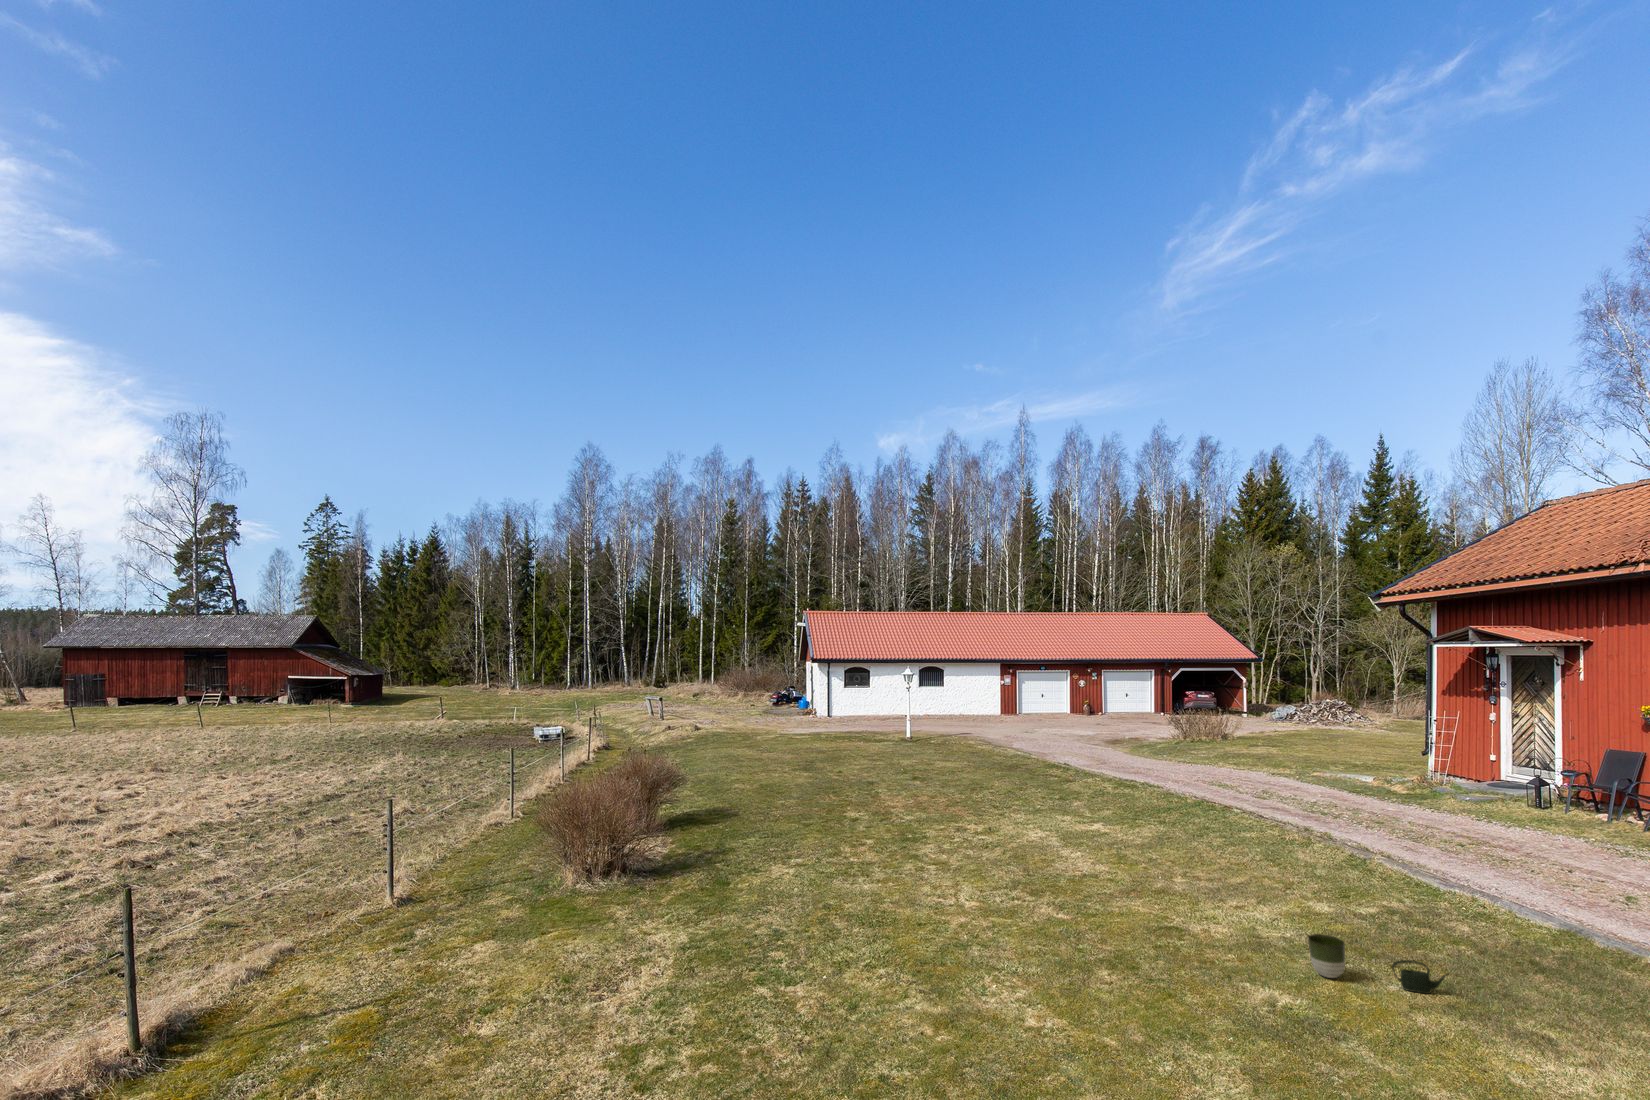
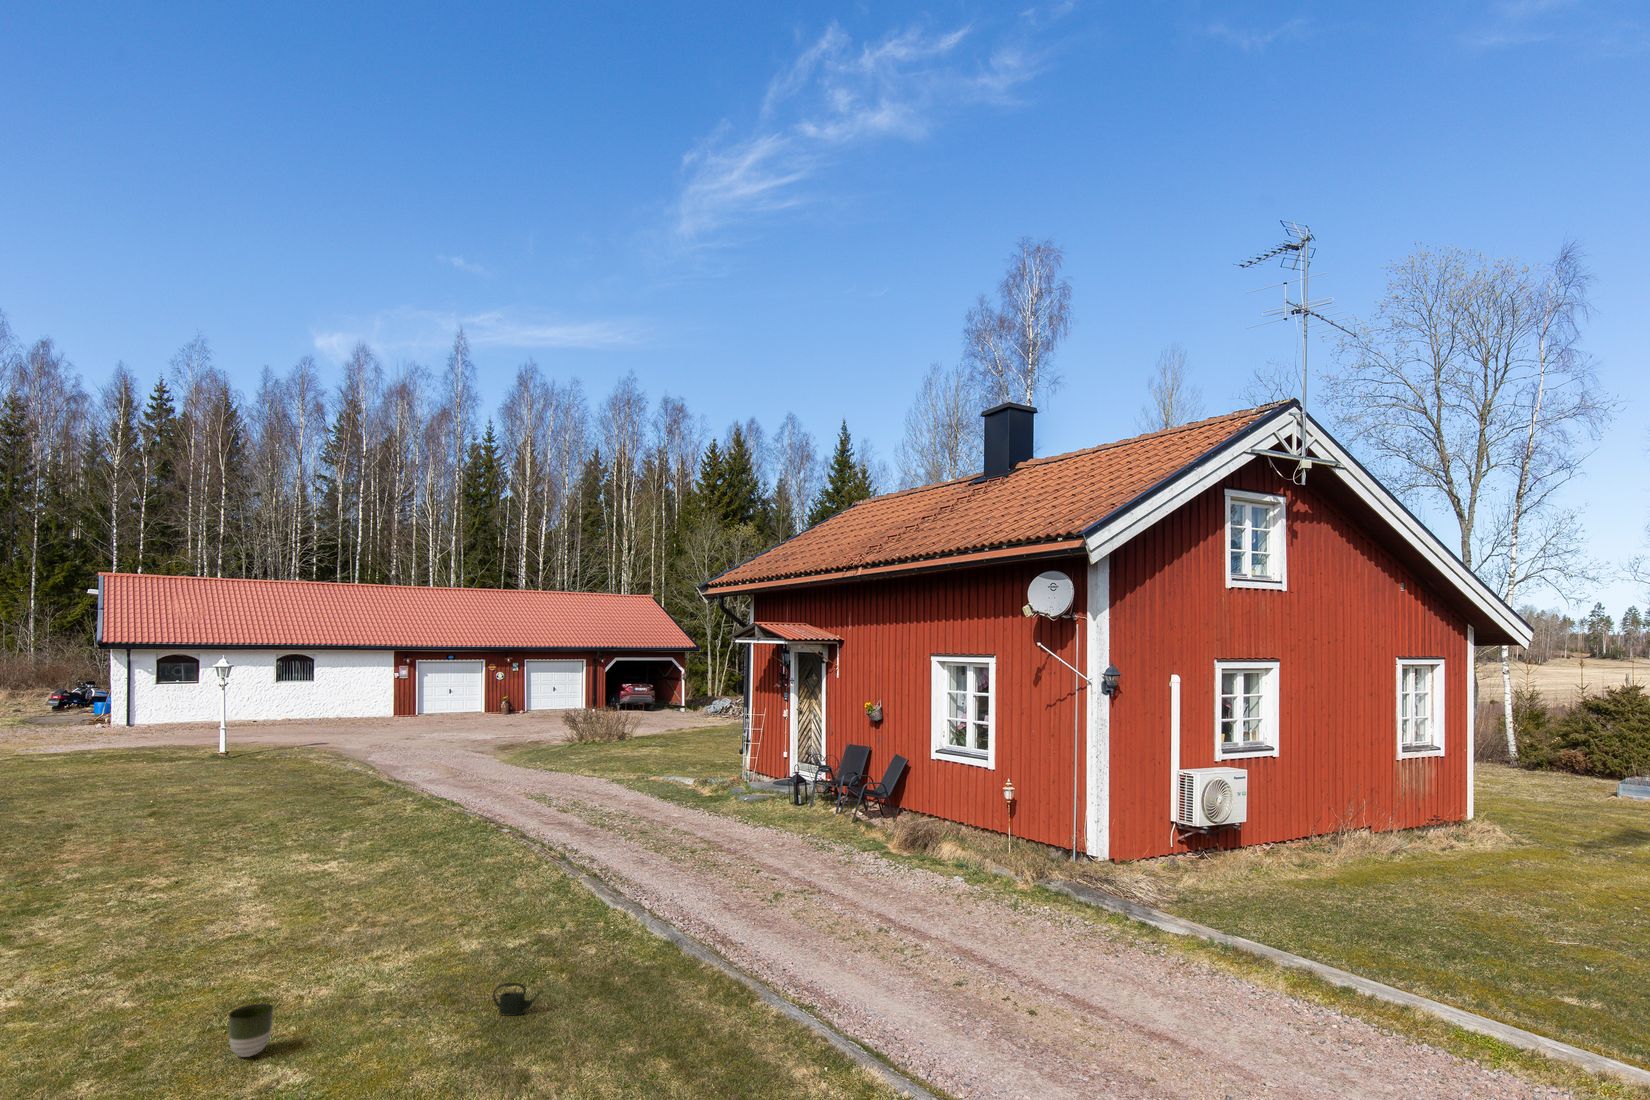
watering can: present [1392,960,1449,994] -> present [493,983,541,1016]

